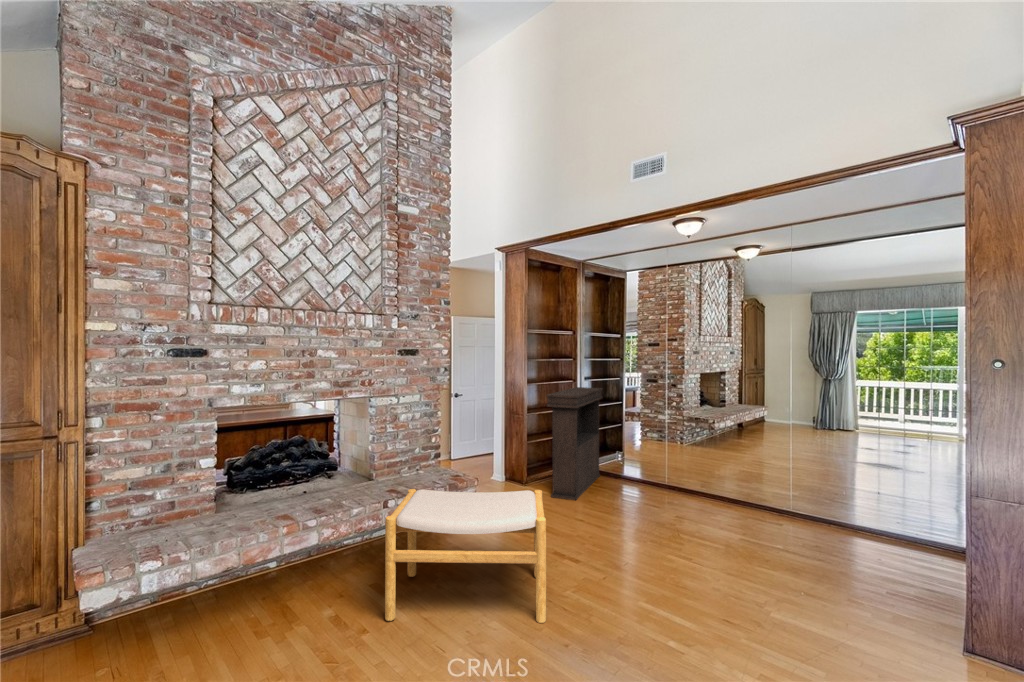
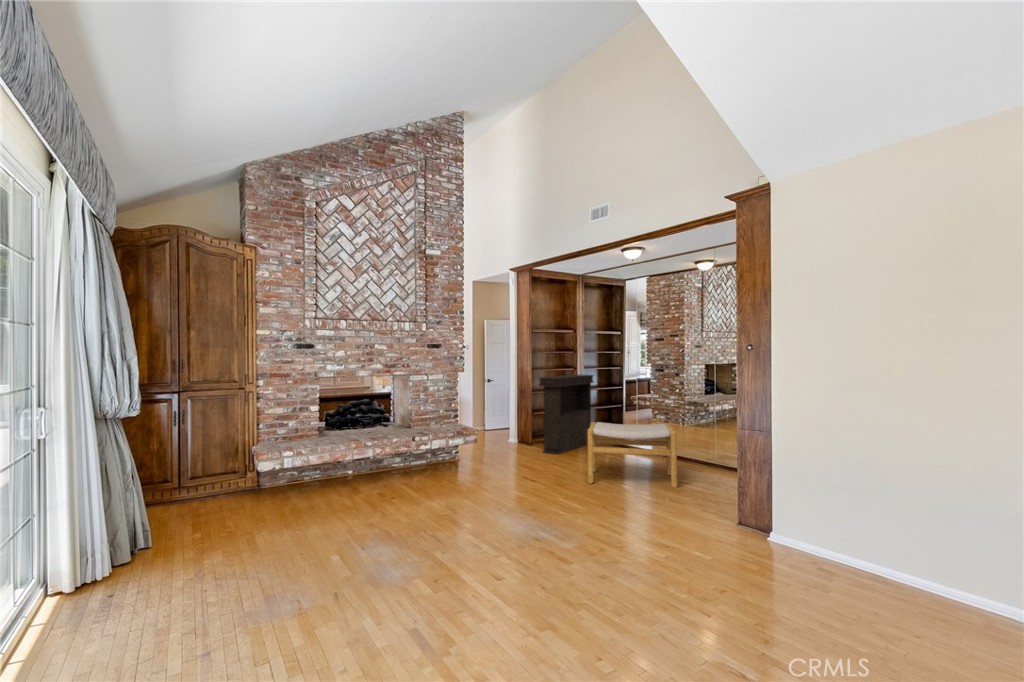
footstool: present [385,489,546,623] -> present [588,422,677,488]

